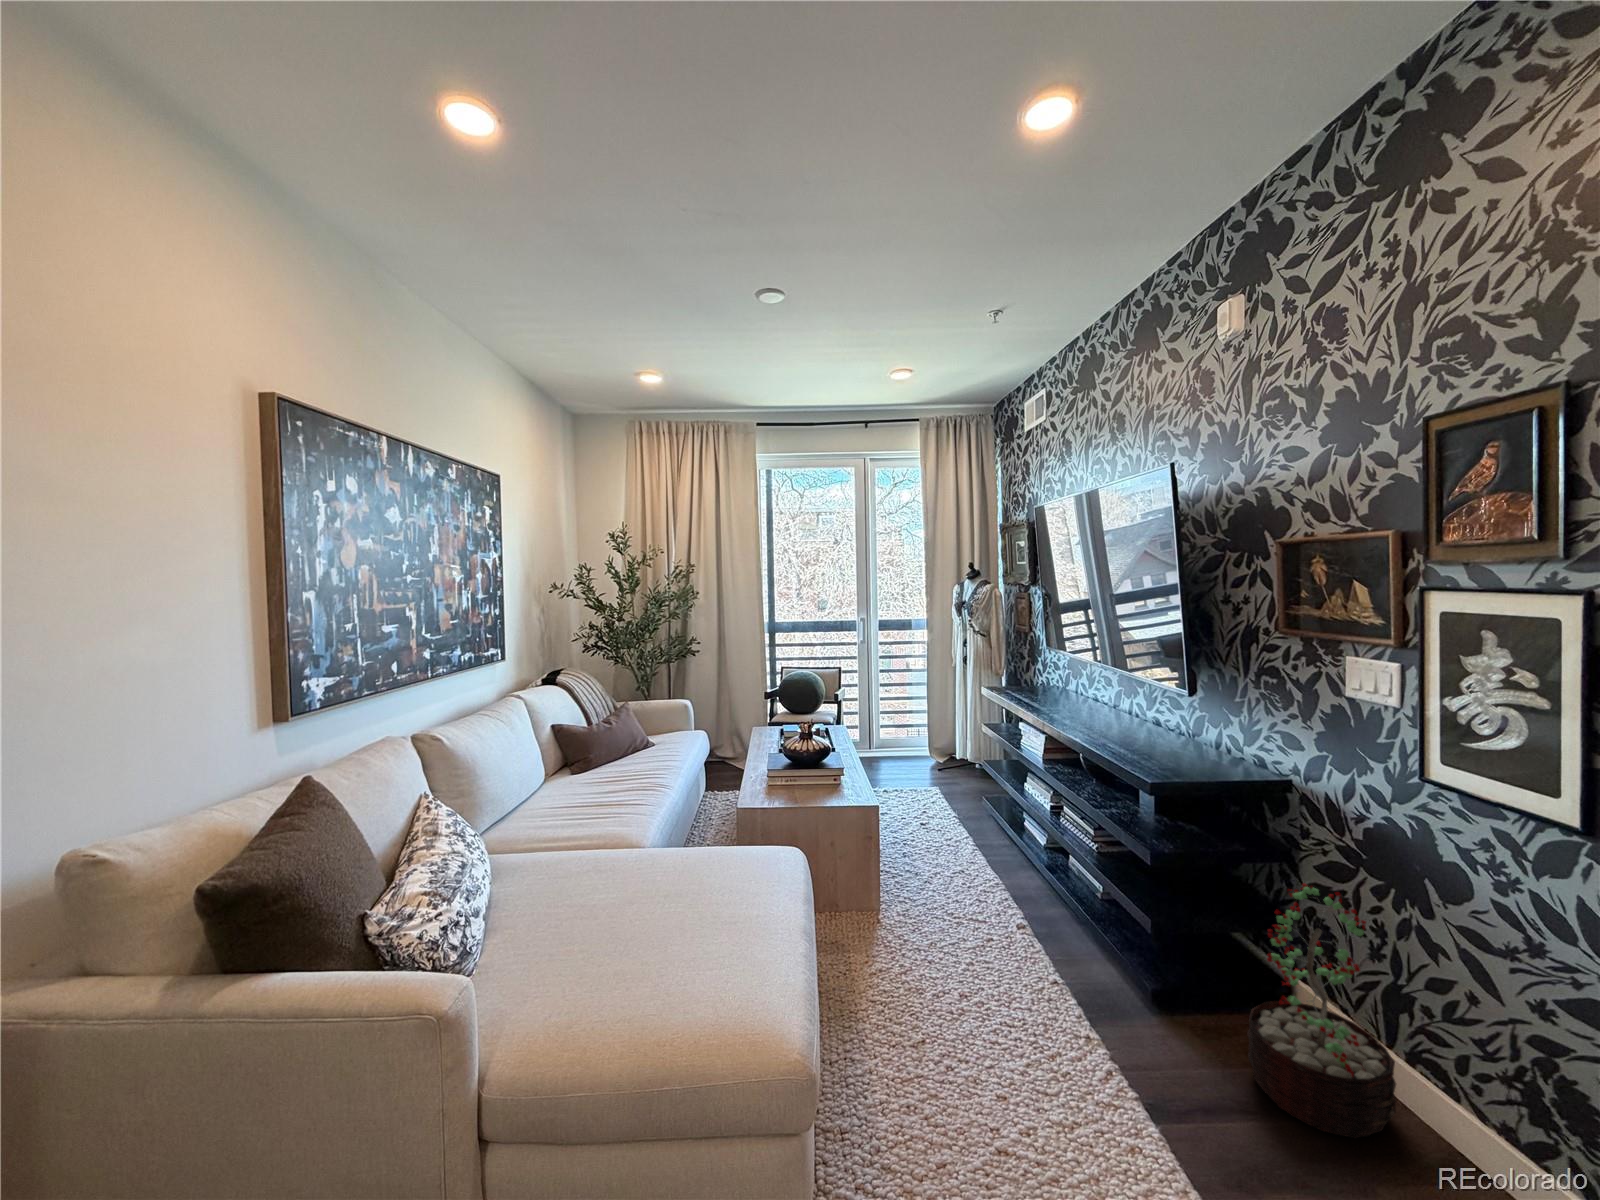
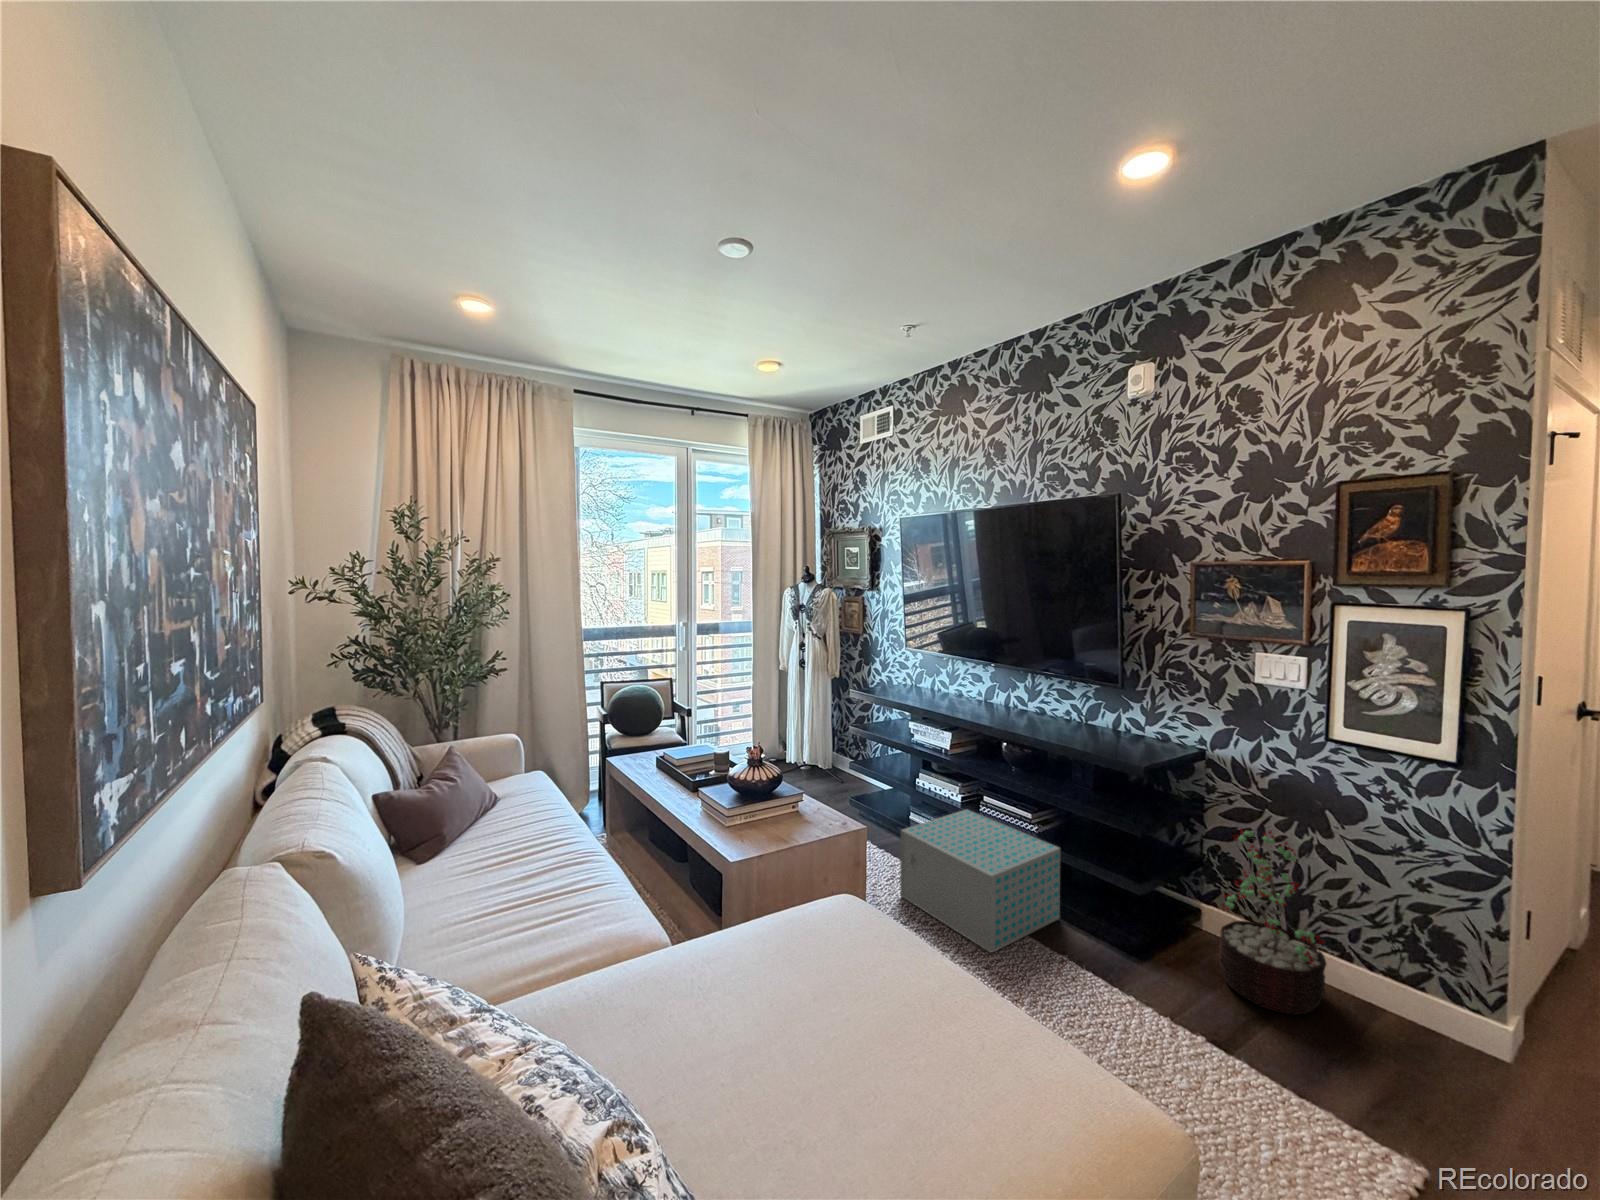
storage box: none [951,818,1105,955] -> present [900,810,1060,952]

